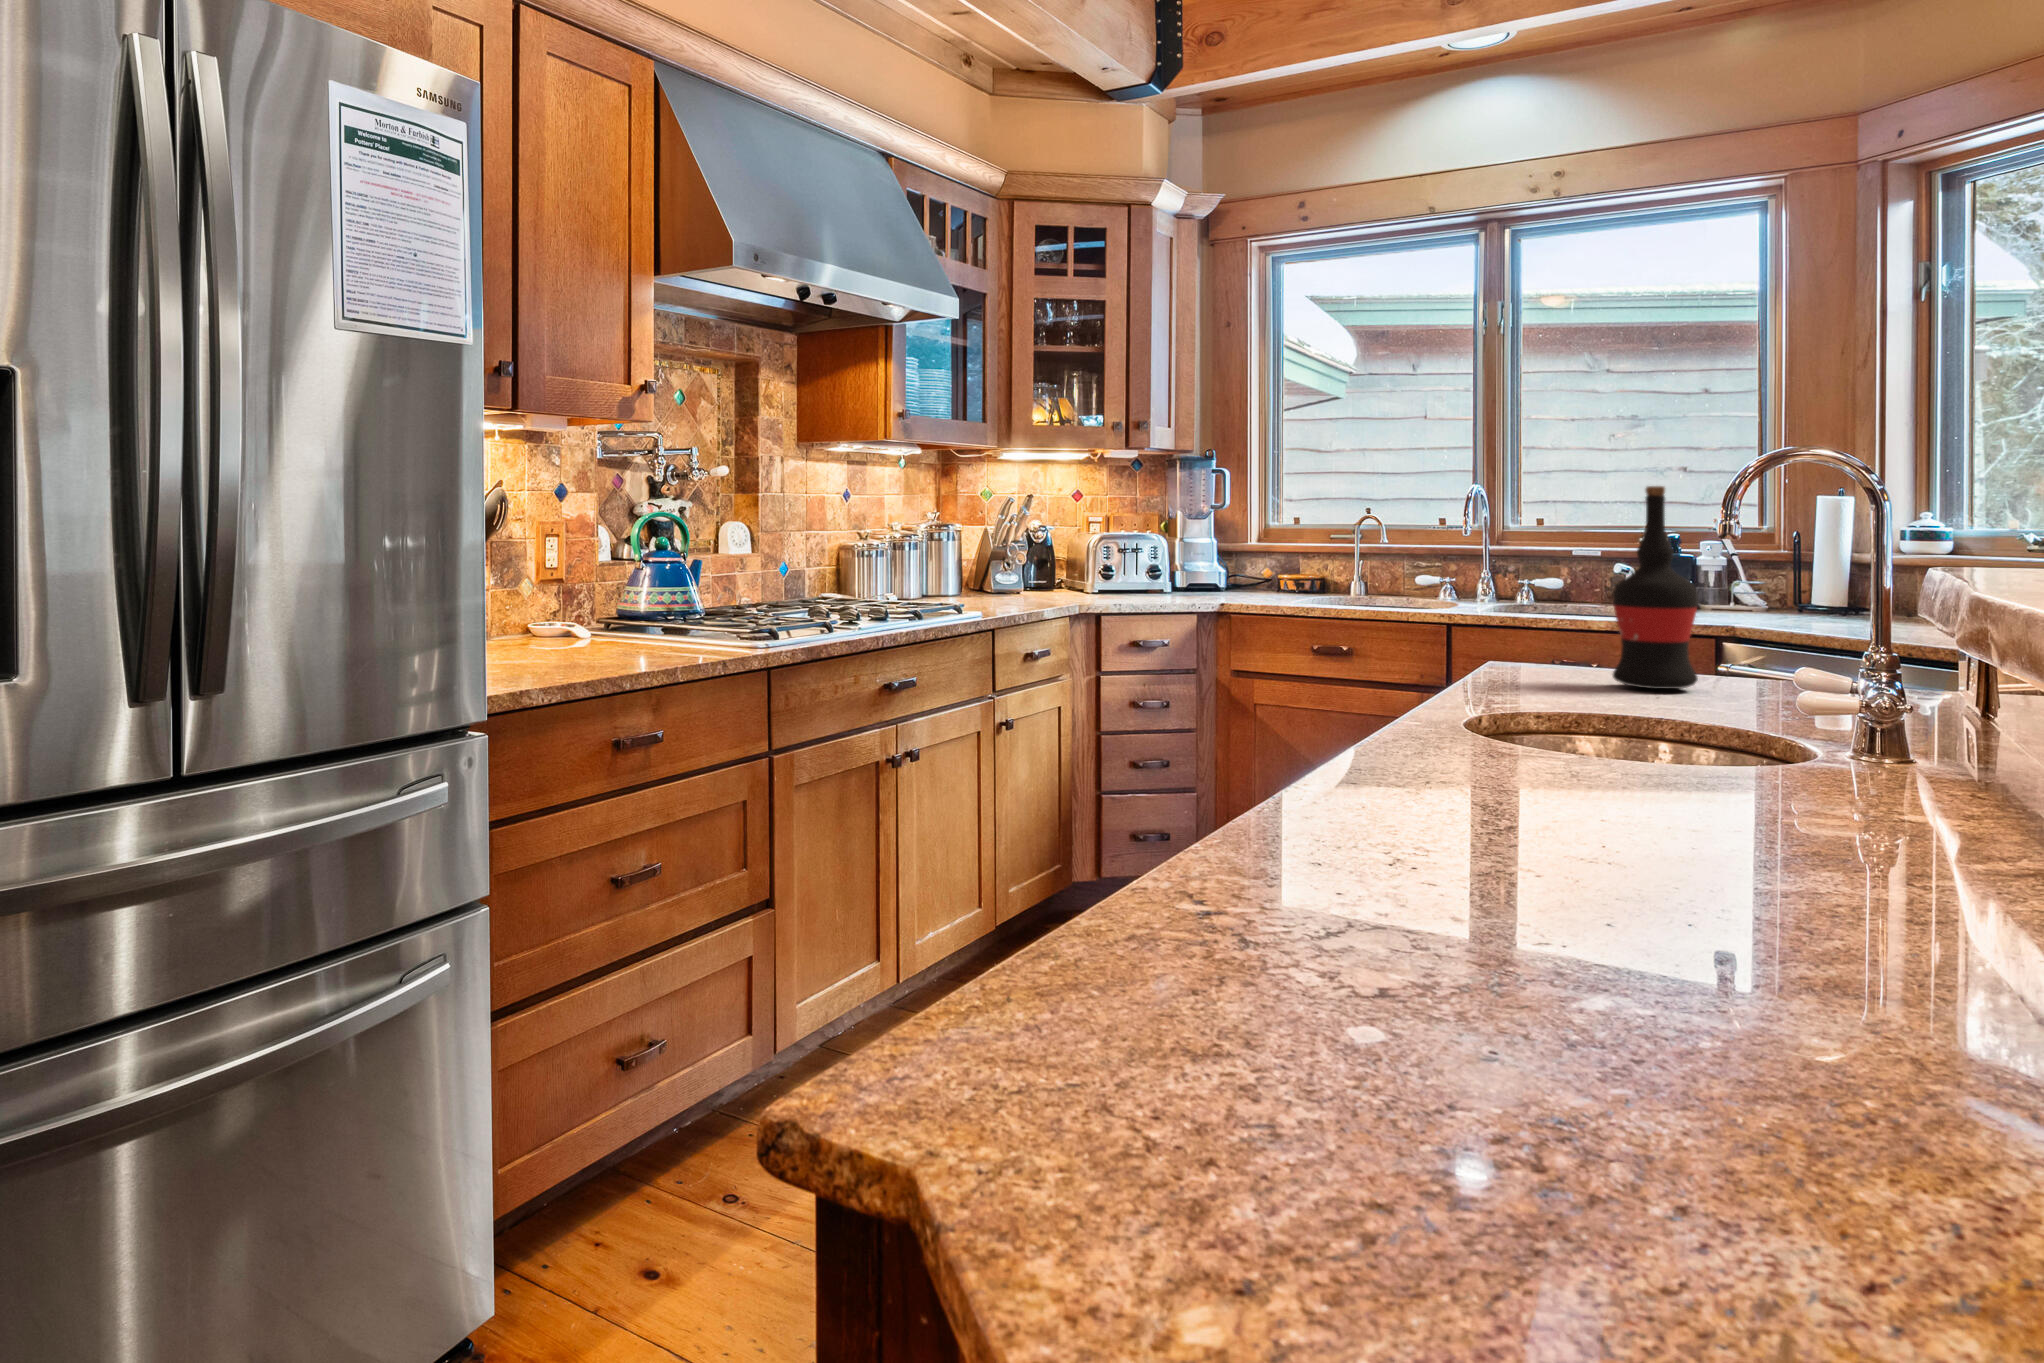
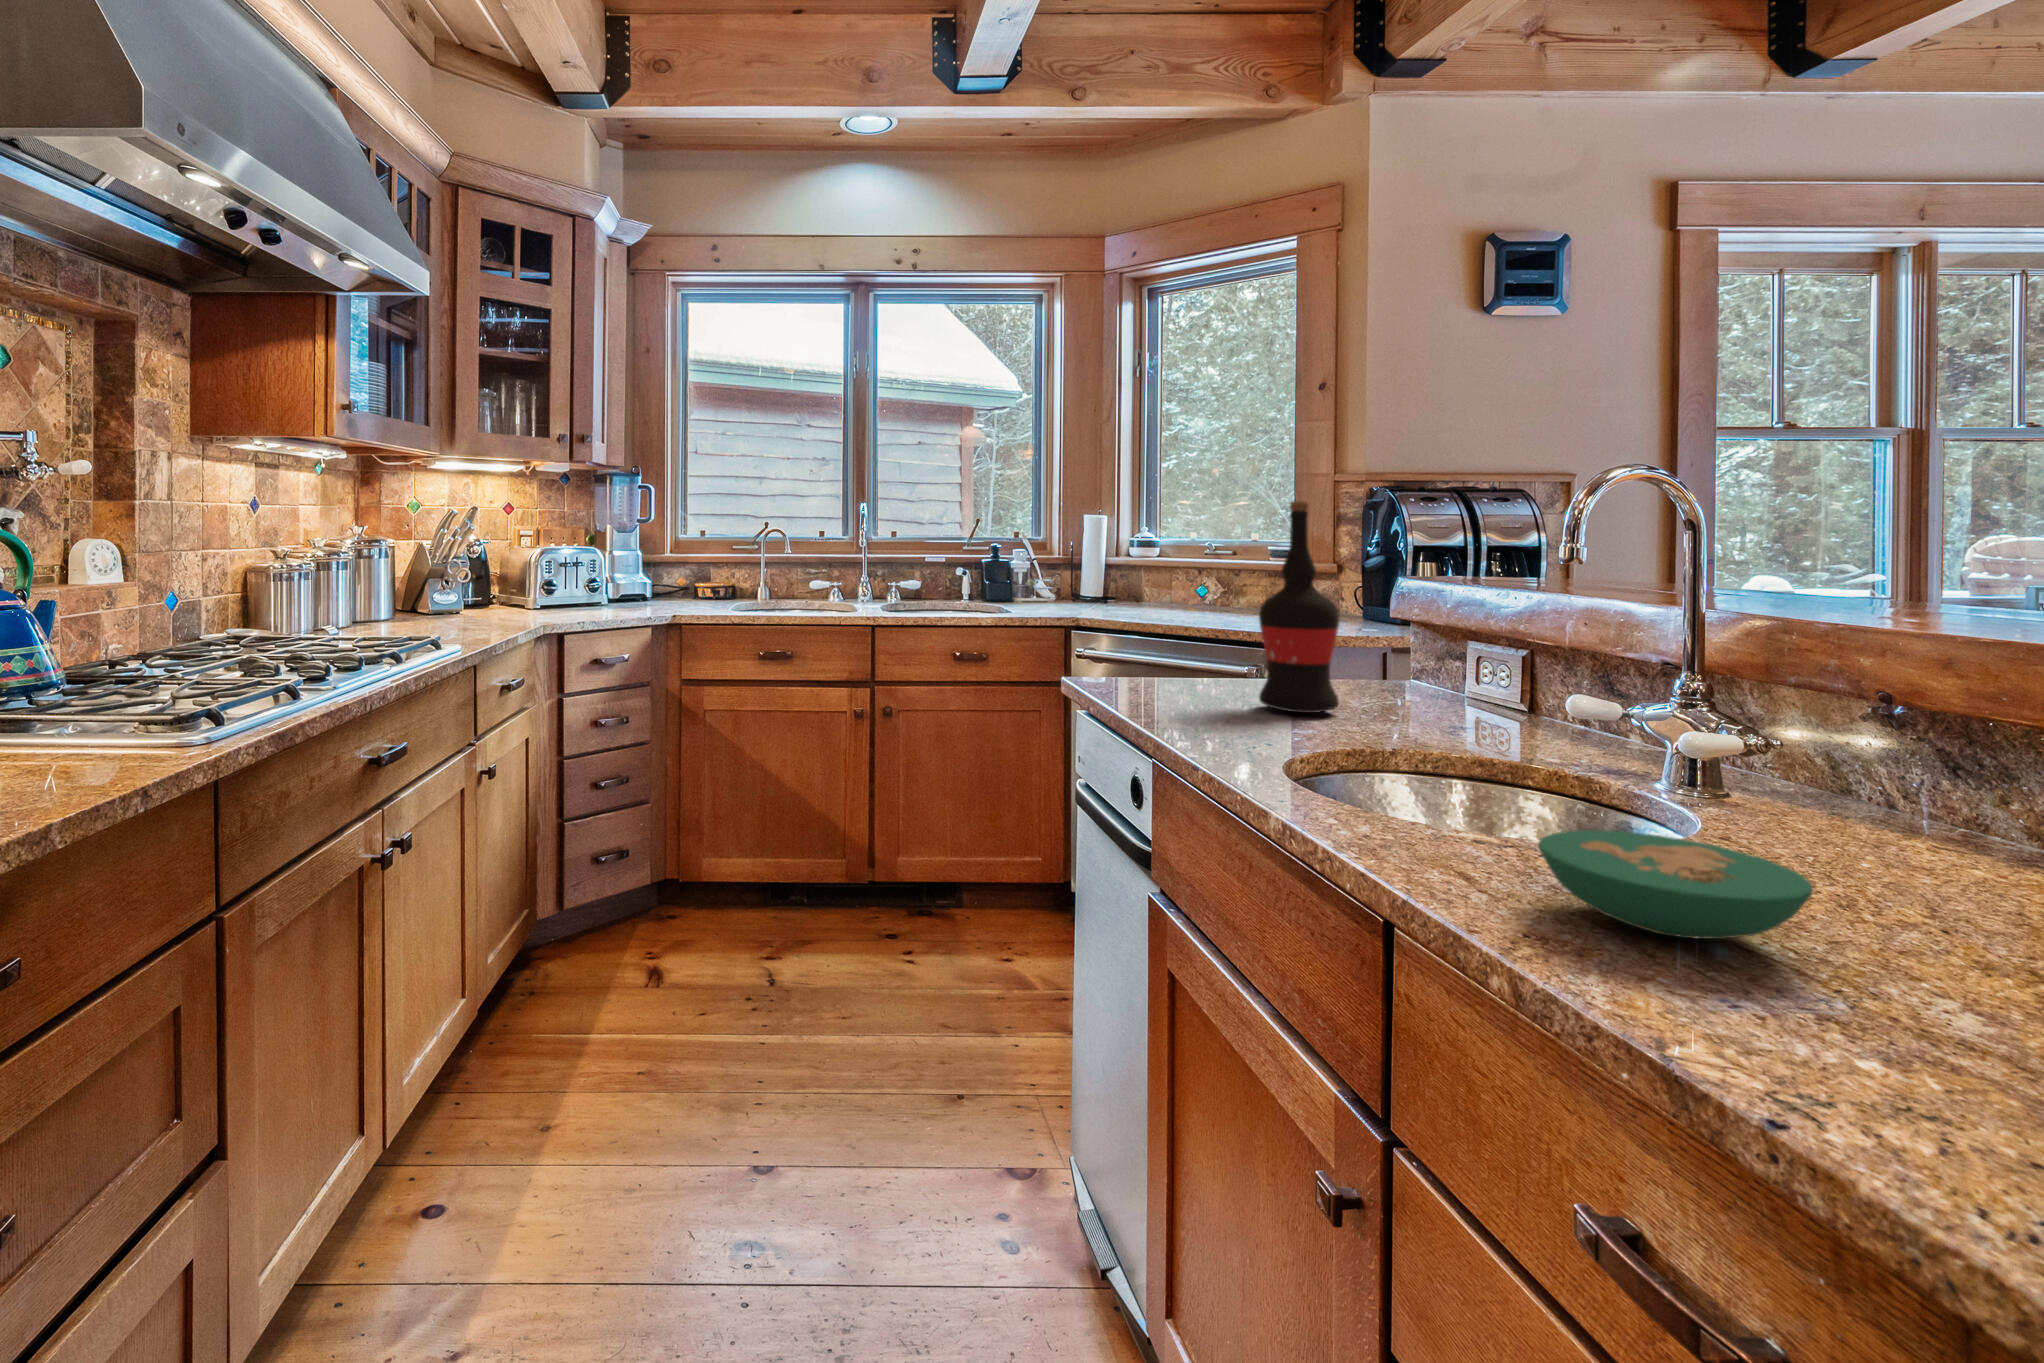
bowl: none [1423,716,1579,774] -> present [1538,830,1813,939]

